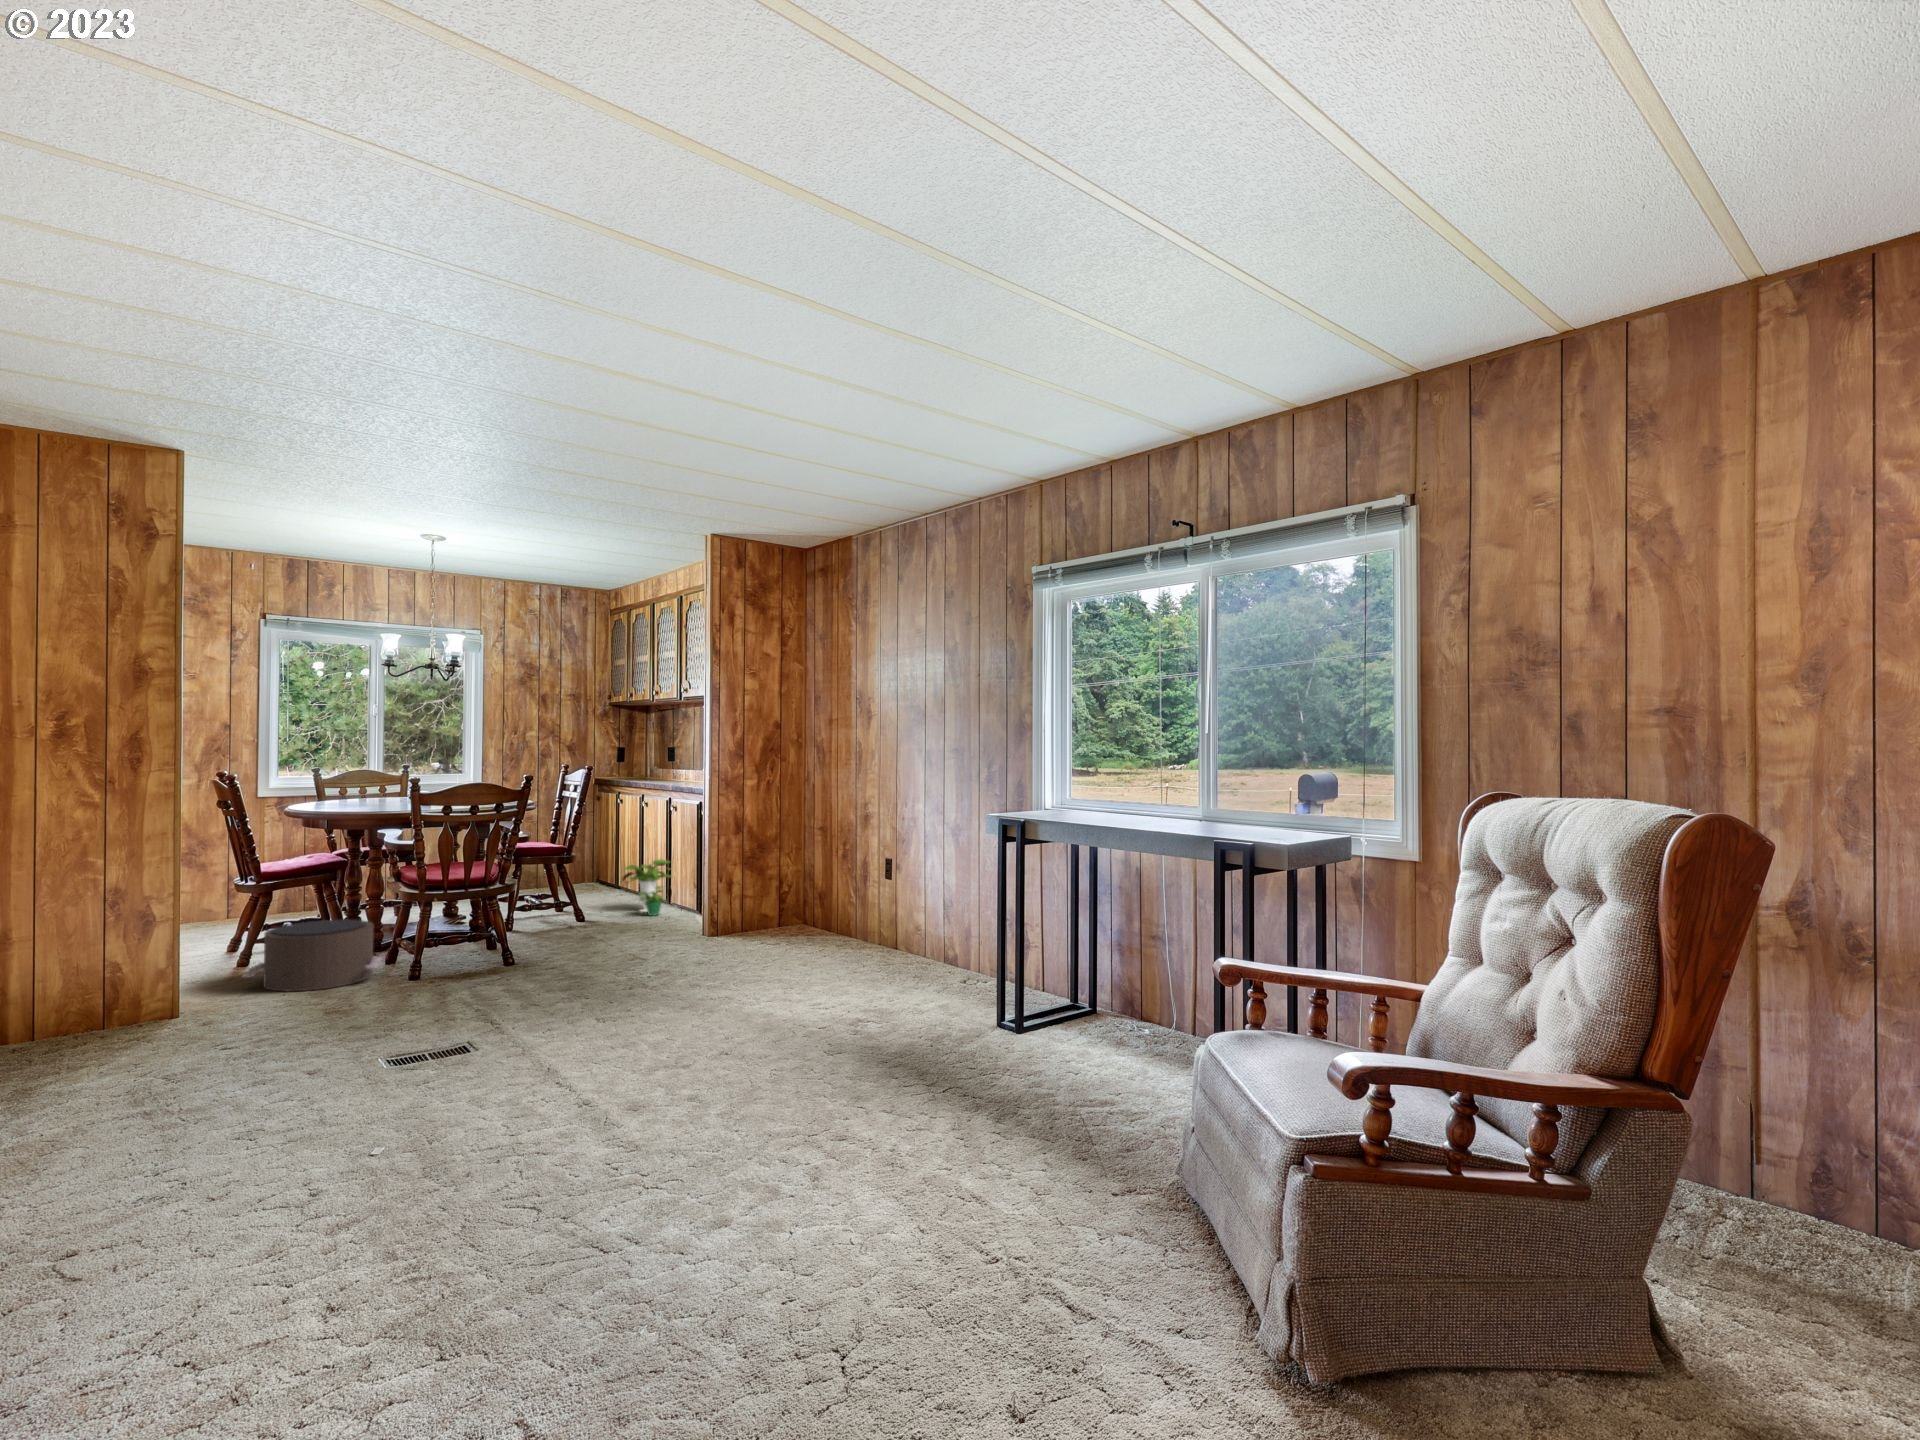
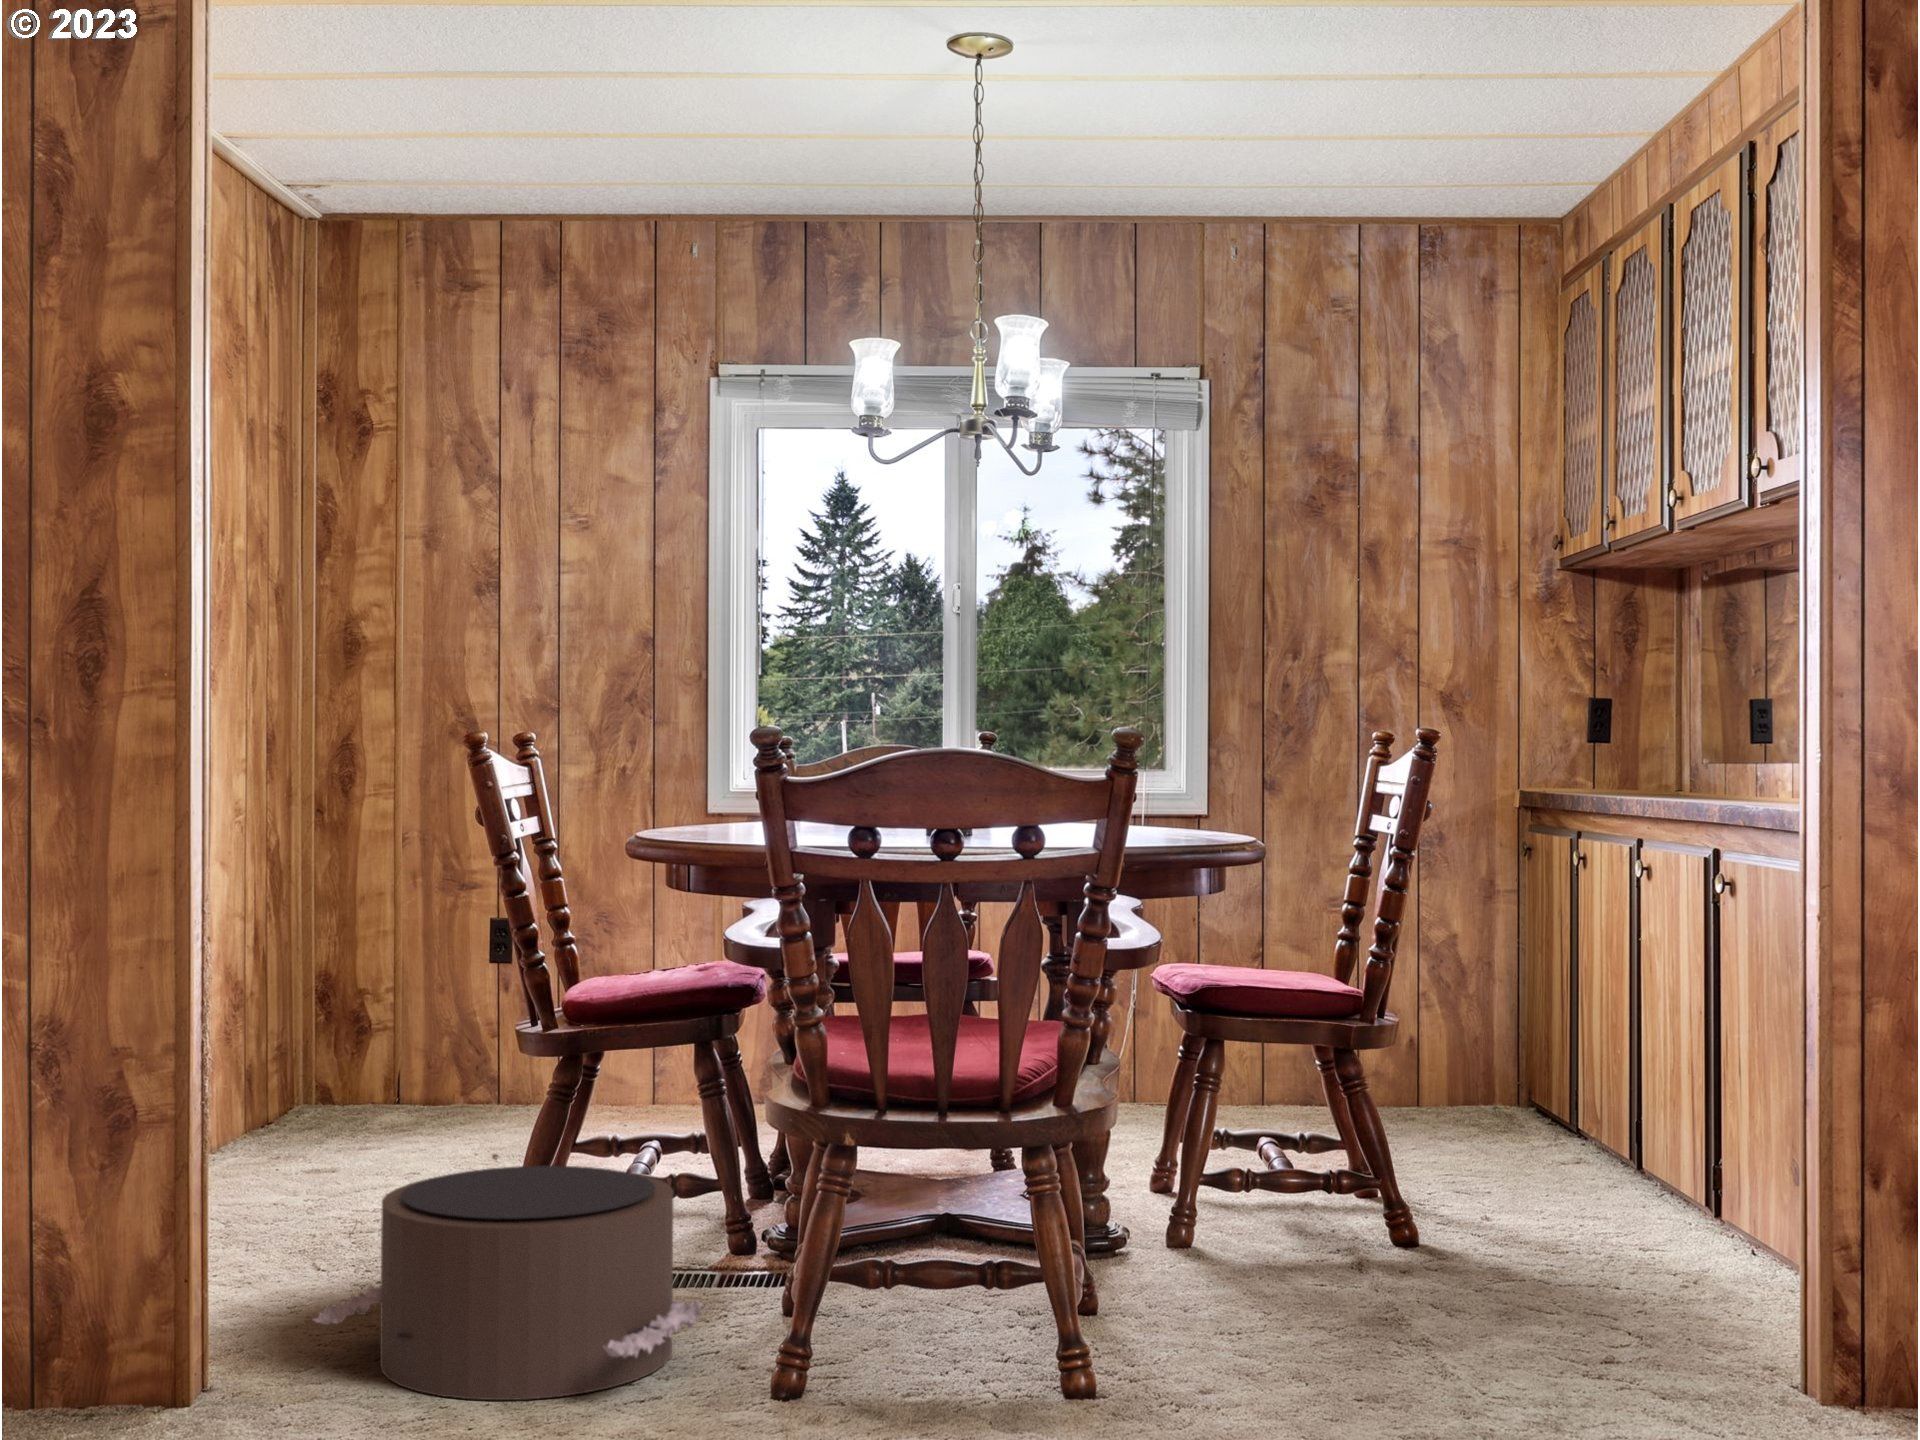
potted plant: present [623,859,670,916] -> none [1541,1058,1735,1258]

